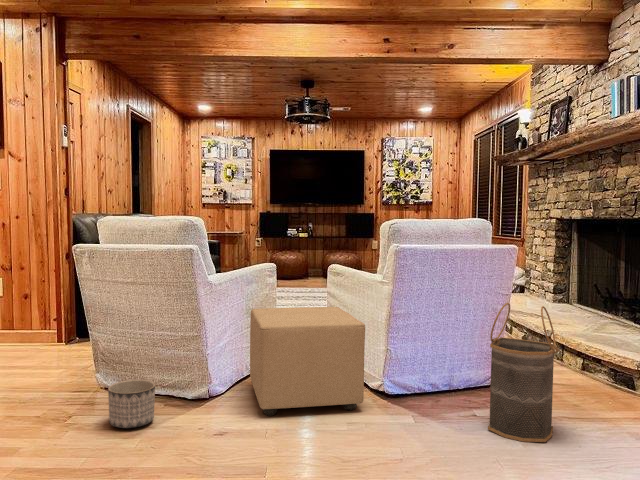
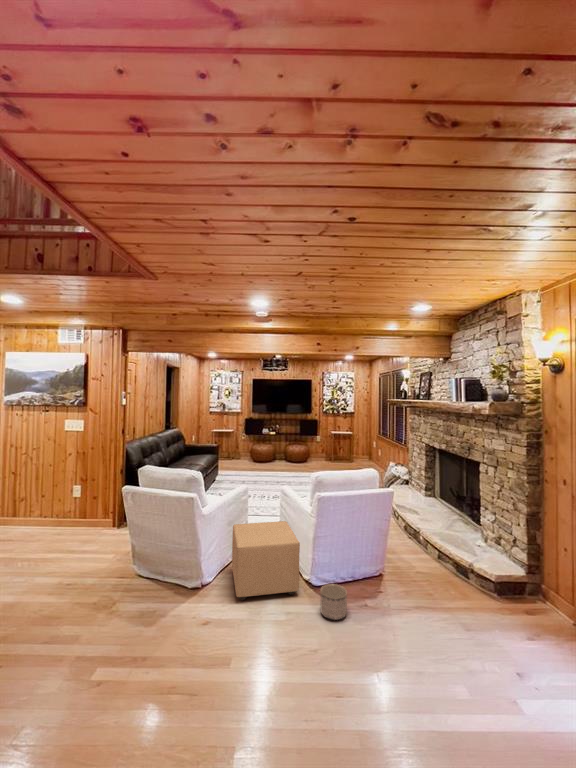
basket: present [488,303,558,442] -> none [372,534,412,624]
planter: present [108,380,155,428] -> present [320,584,347,620]

